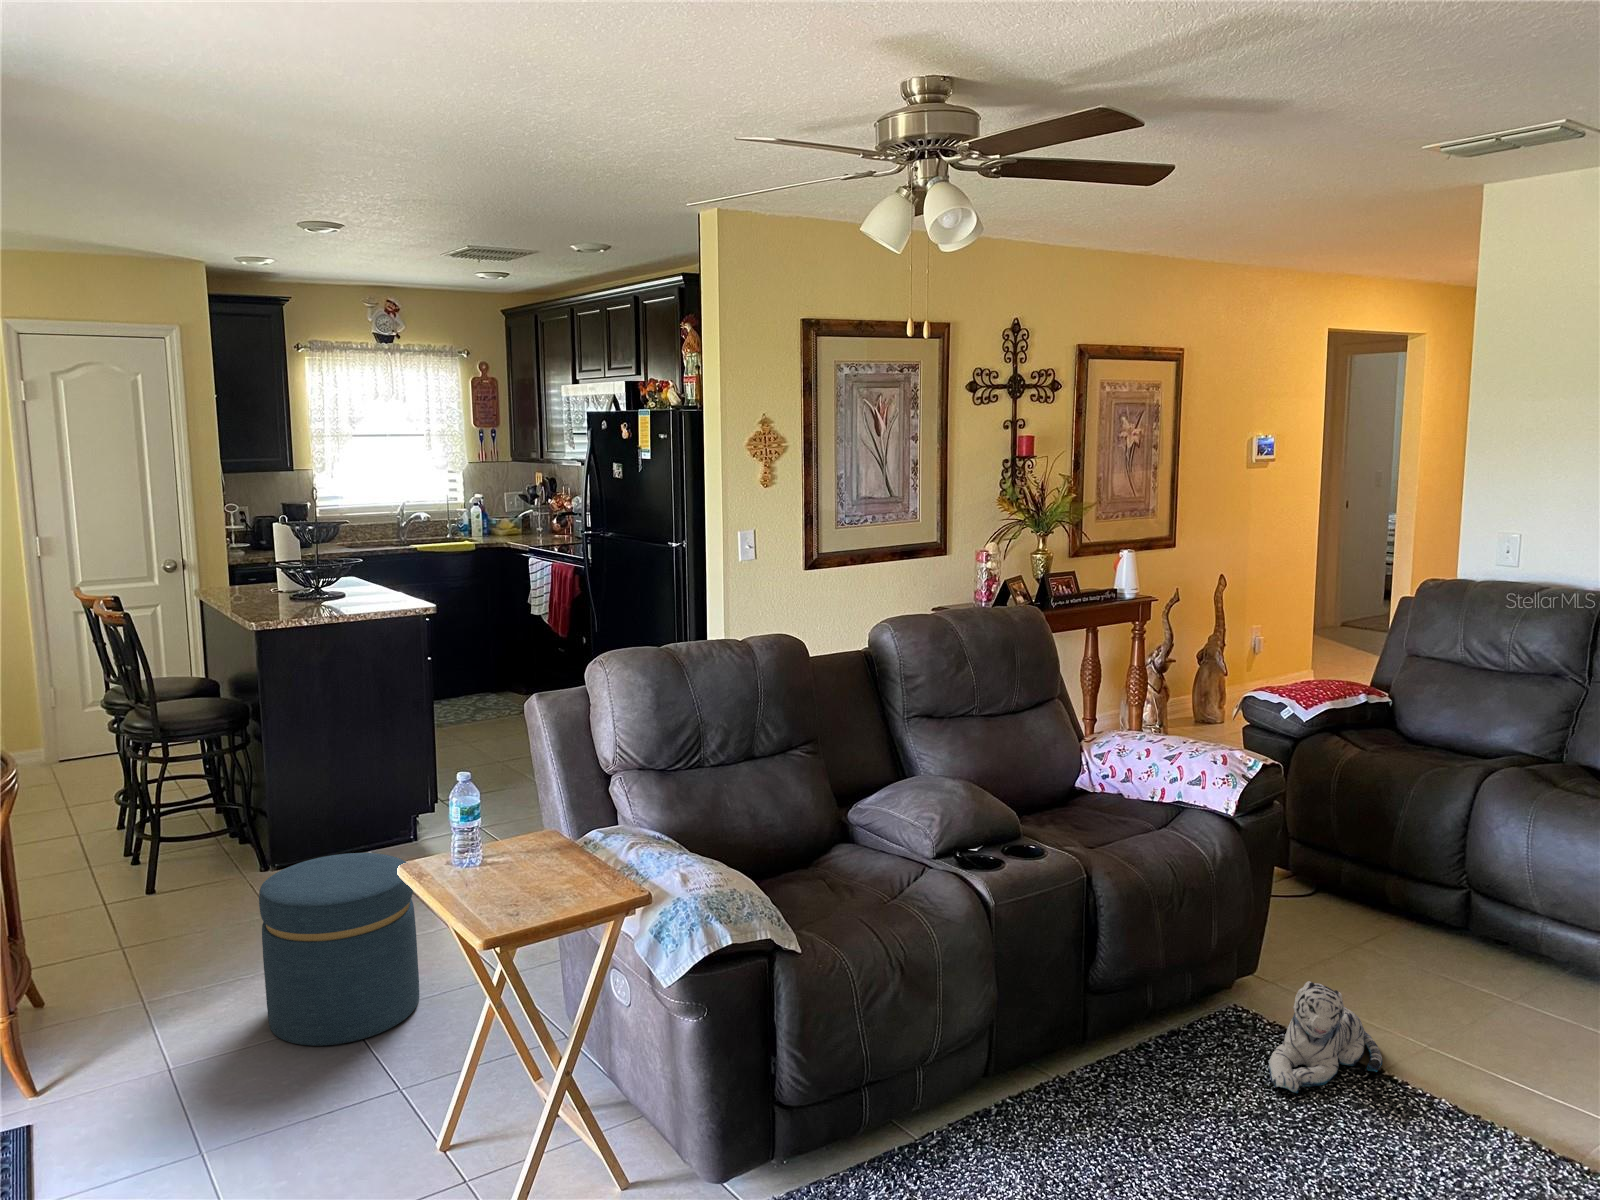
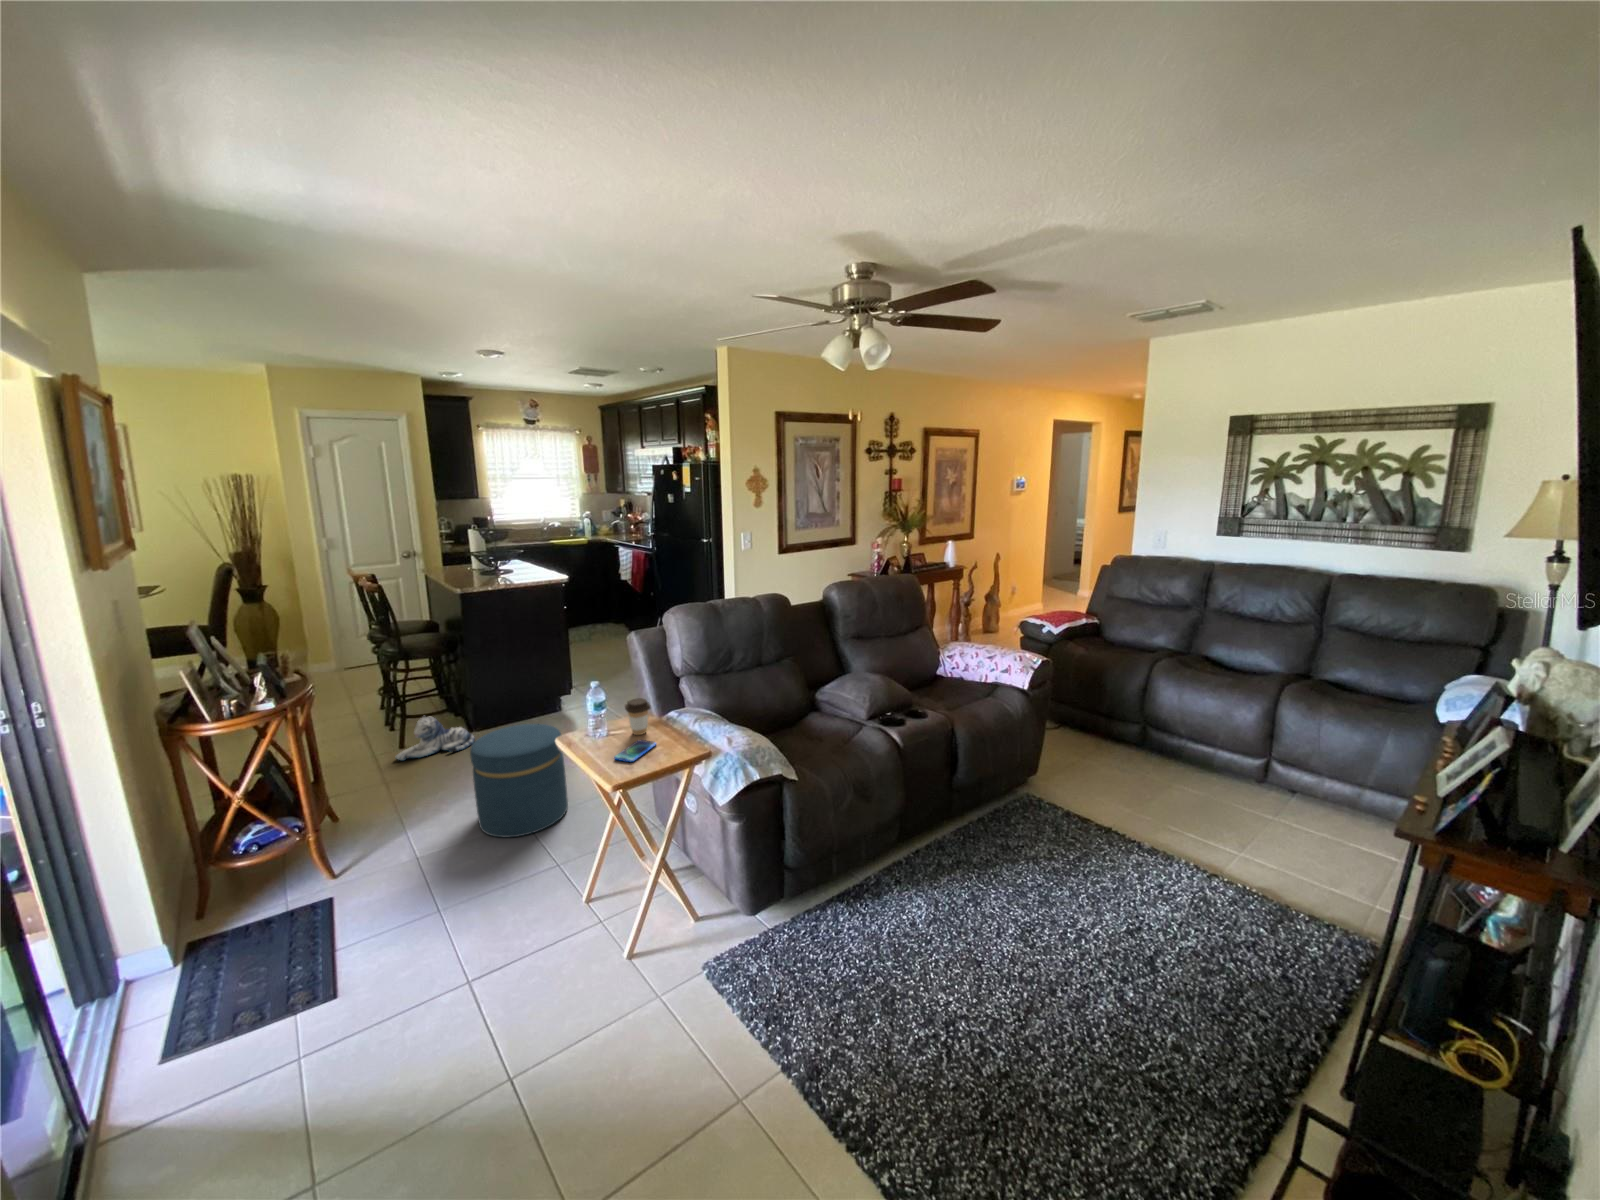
coffee cup: none [512,803,555,866] -> present [625,698,650,735]
smartphone: none [489,872,561,906] -> present [614,740,656,762]
plush toy: present [1269,981,1382,1093] -> present [396,716,475,760]

